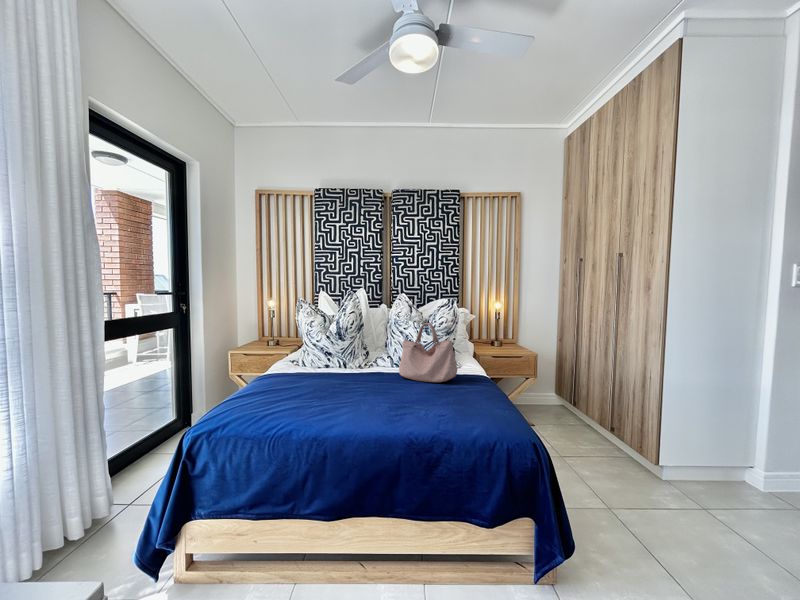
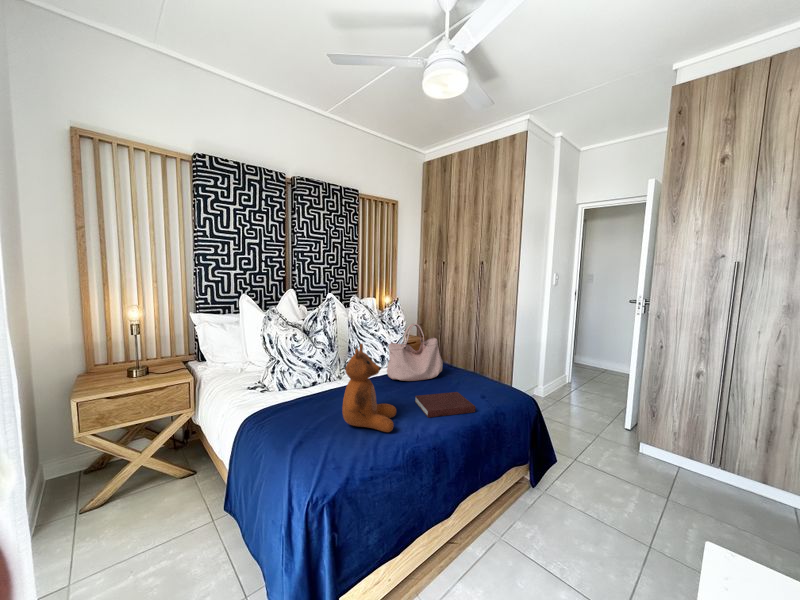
teddy bear: none [287,326,342,398] -> present [342,344,396,432]
notebook: none [359,385,419,409] -> present [415,392,475,418]

